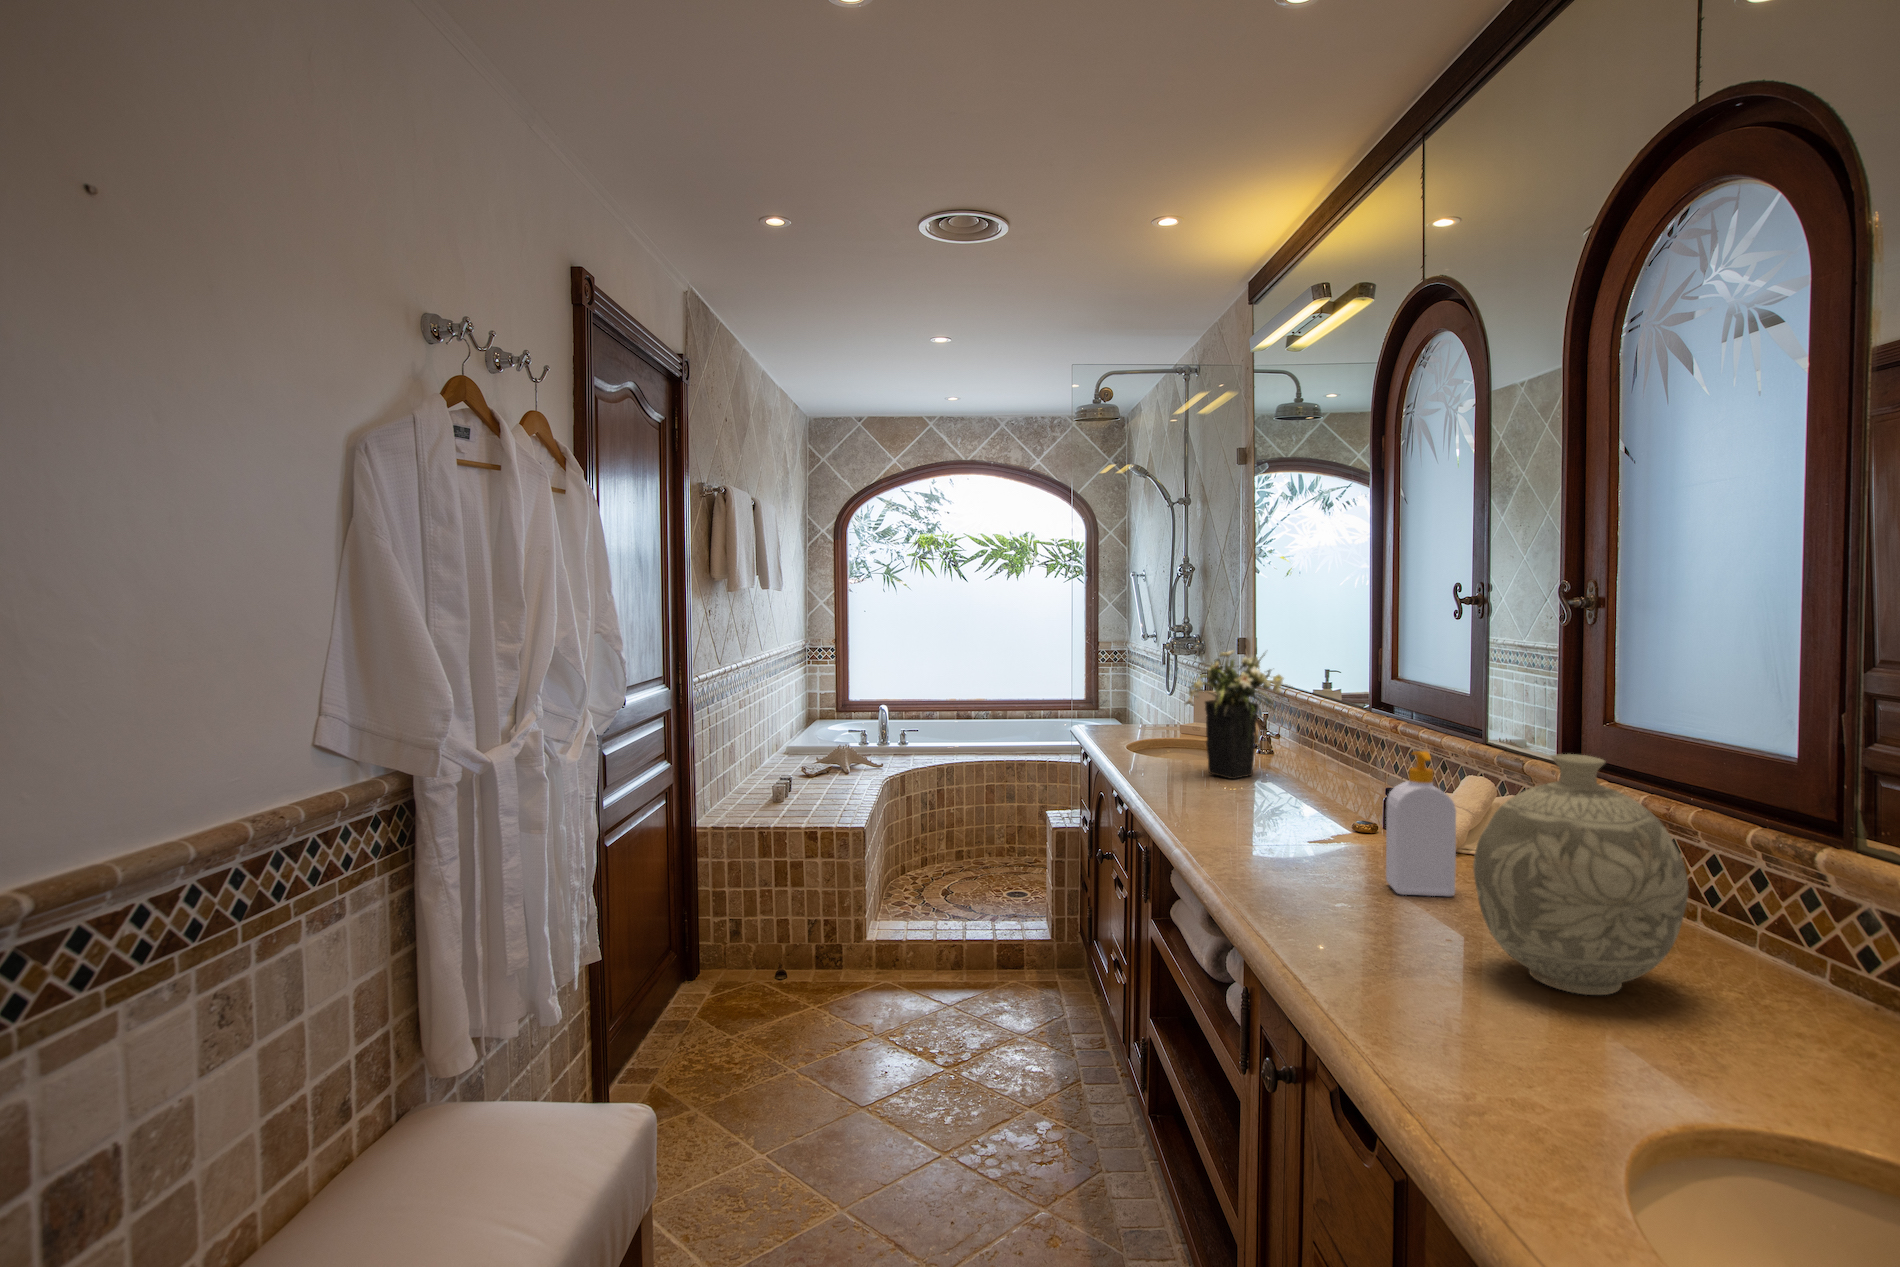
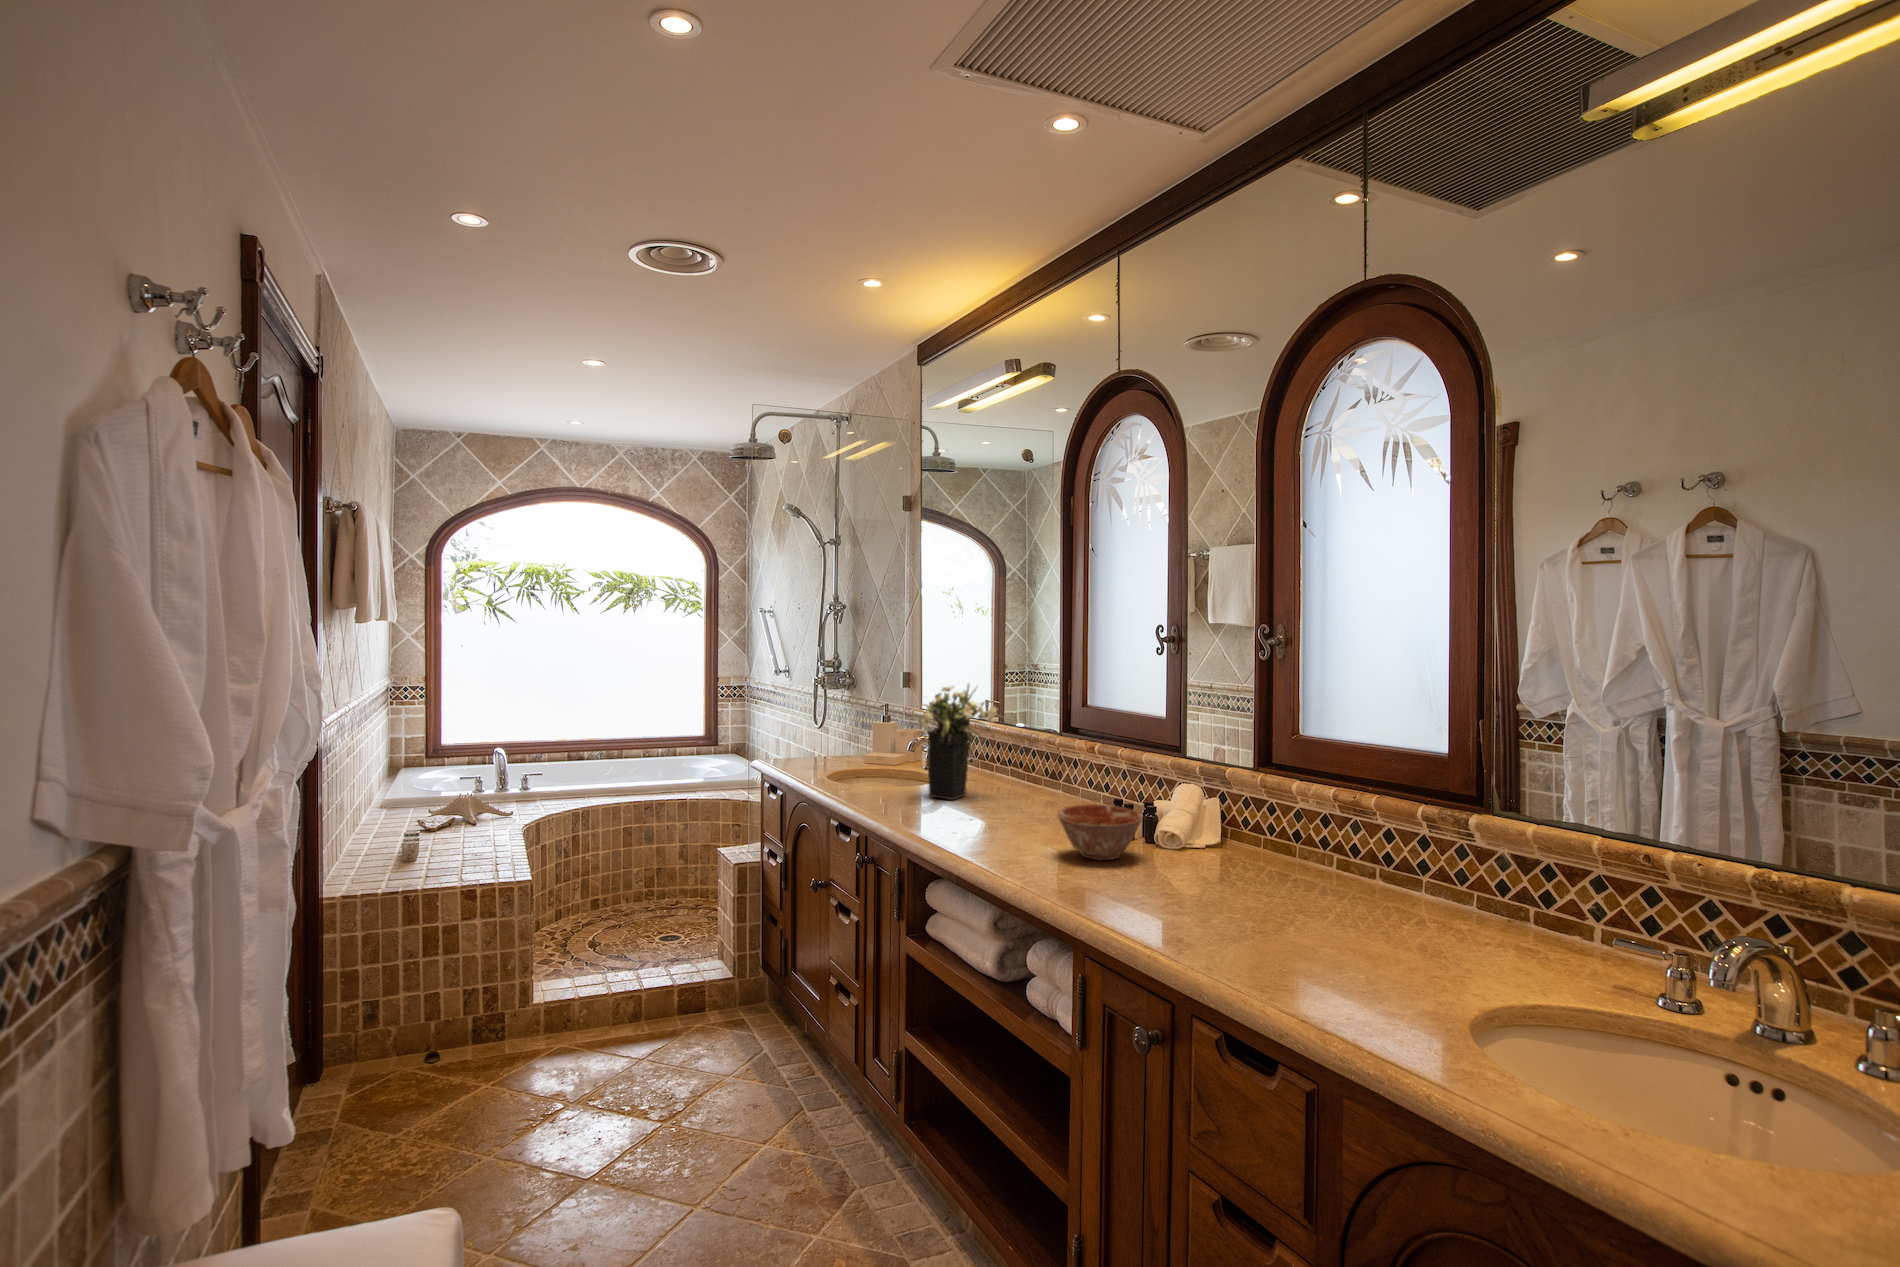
soap bottle: present [1386,751,1456,896] -> none [1164,766,1219,882]
decorative vase: present [1473,754,1689,995] -> none [1286,762,1425,938]
ceramic bowl: none [1276,792,1385,860] -> present [1057,804,1143,860]

